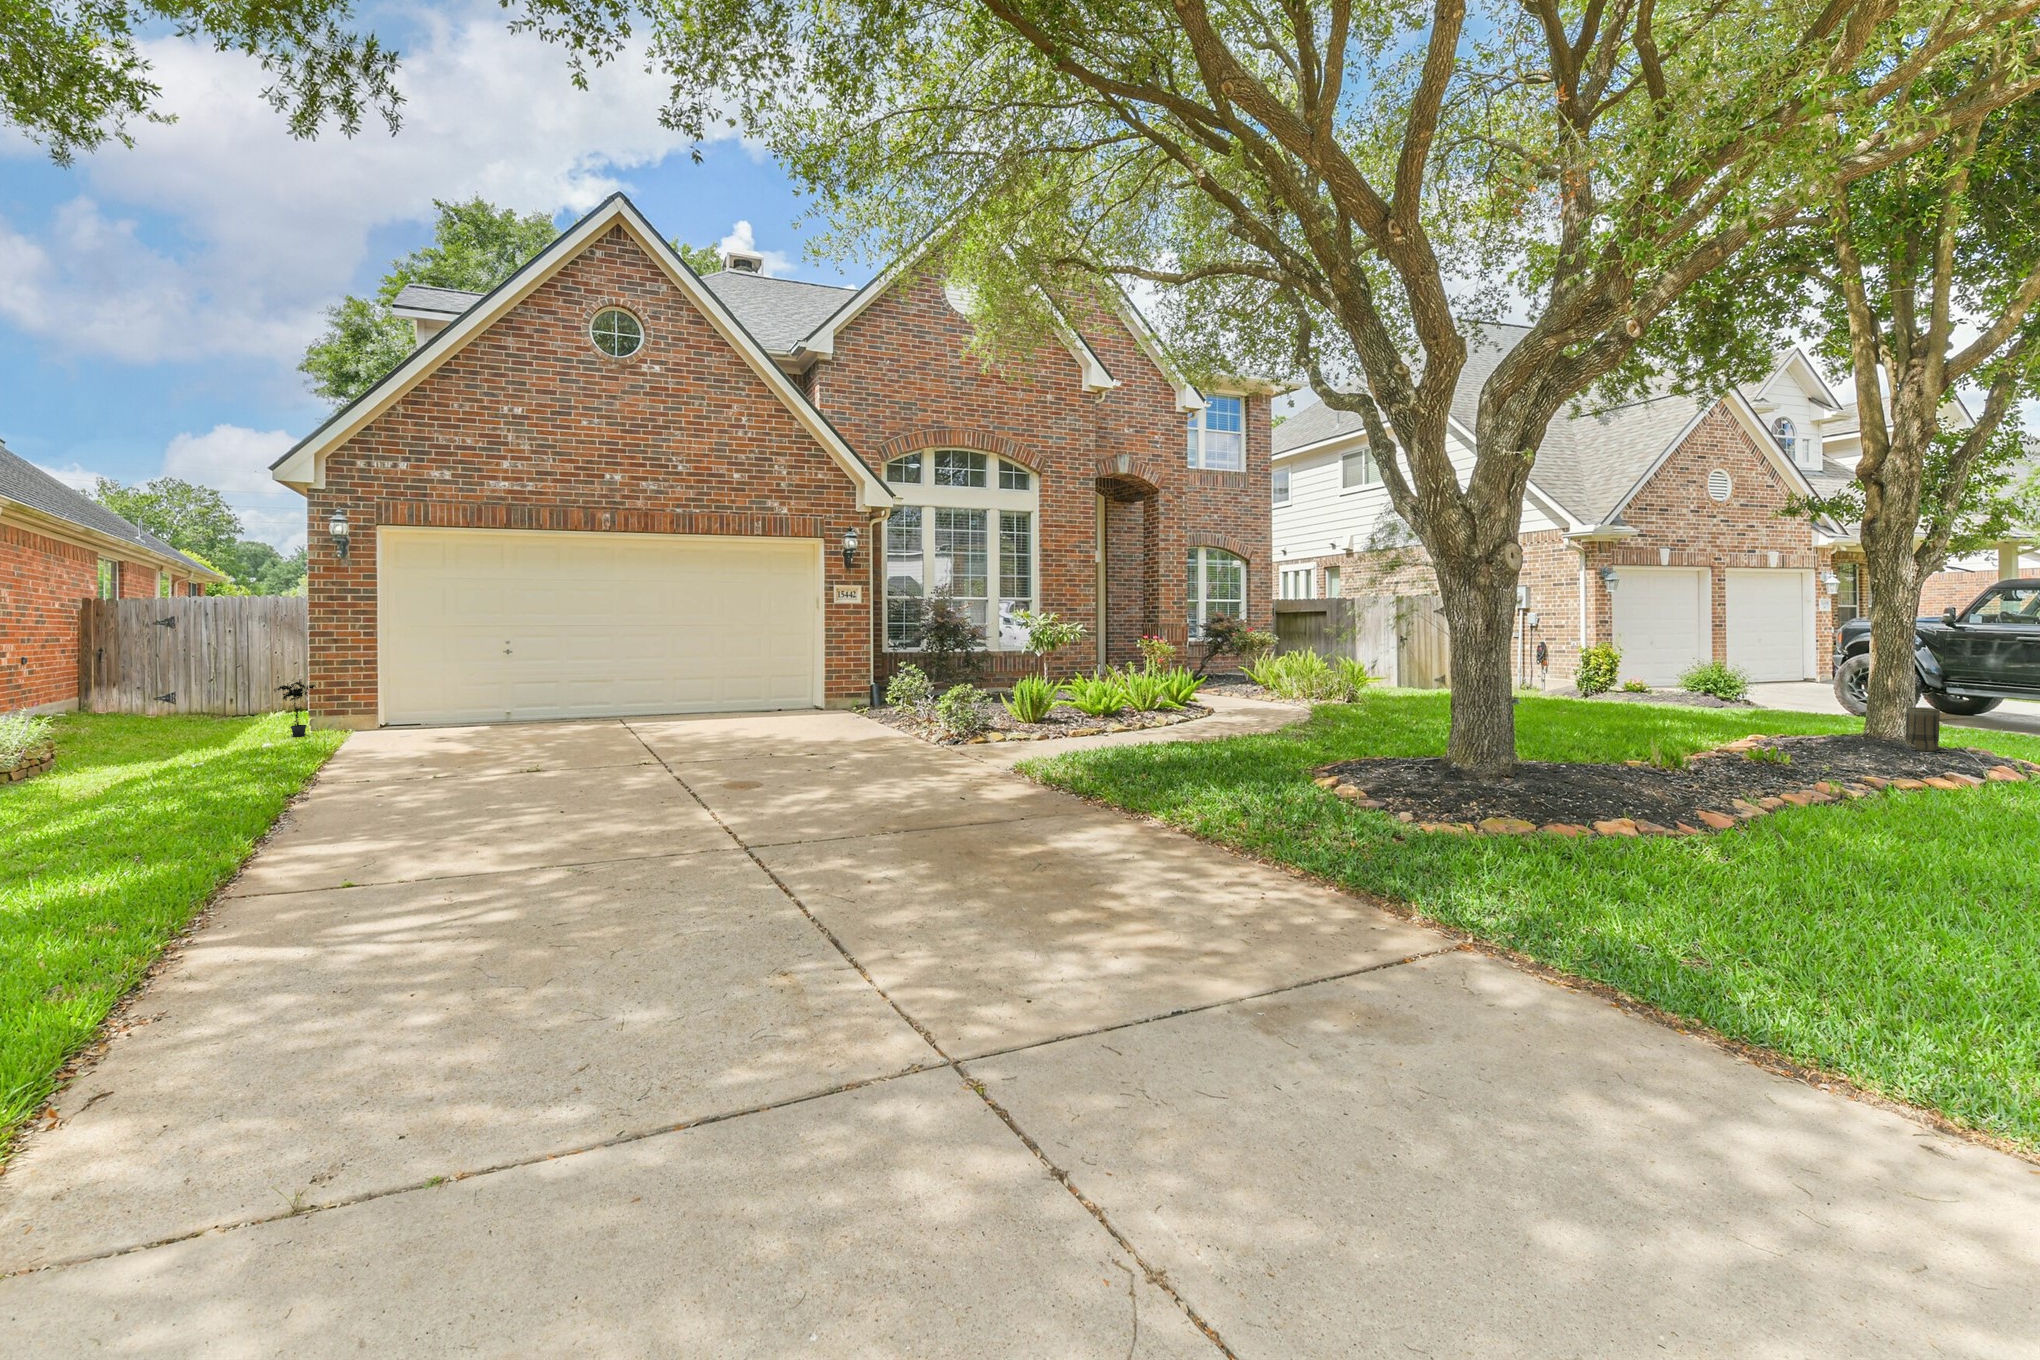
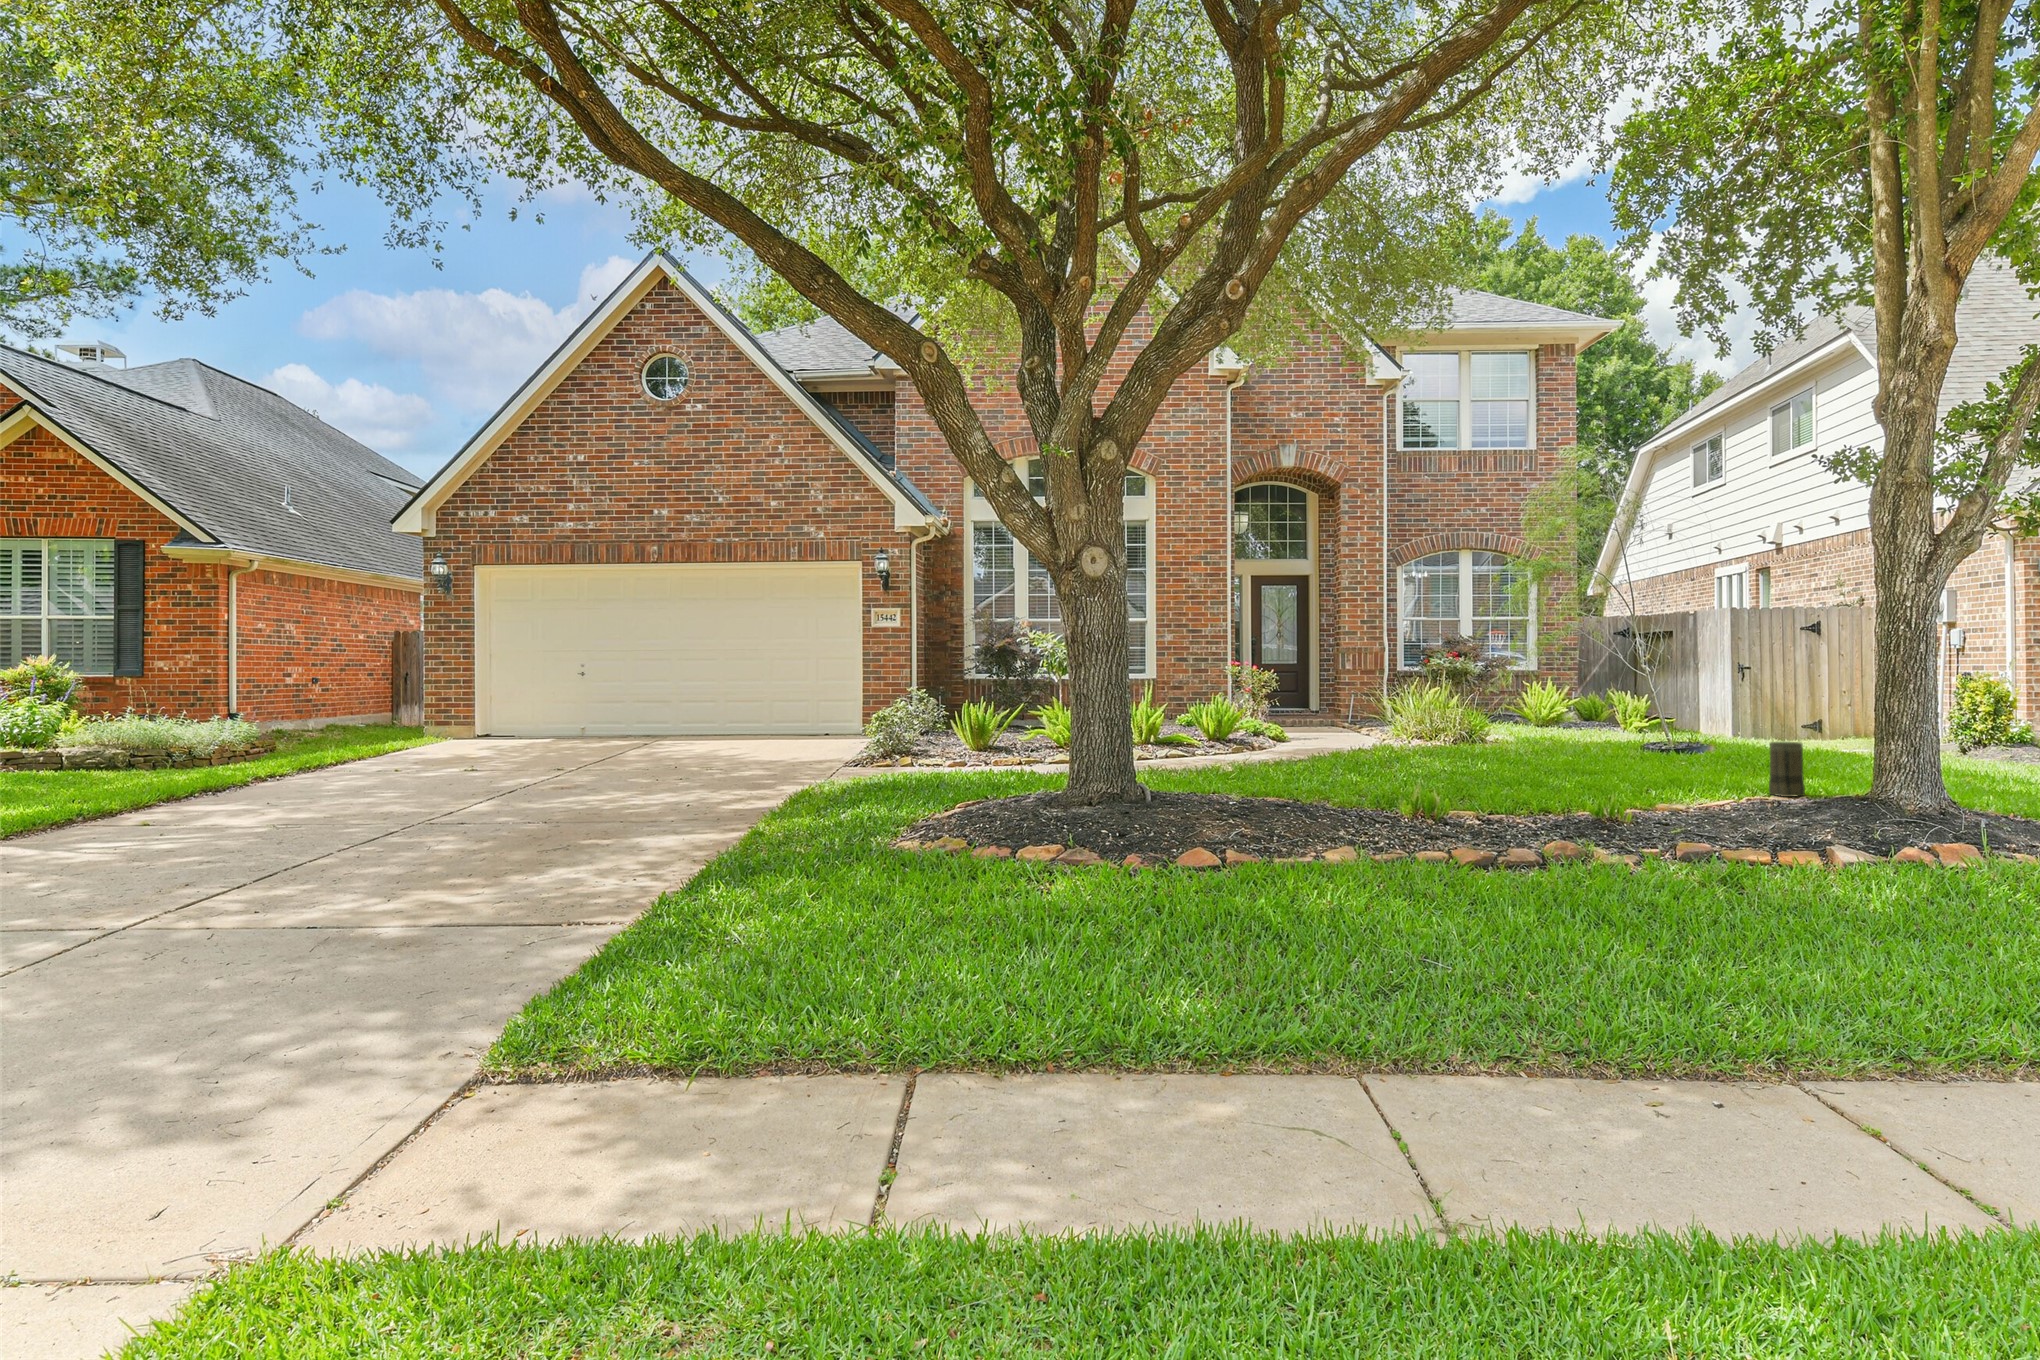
potted plant: present [274,680,315,737] -> none [396,698,432,747]

